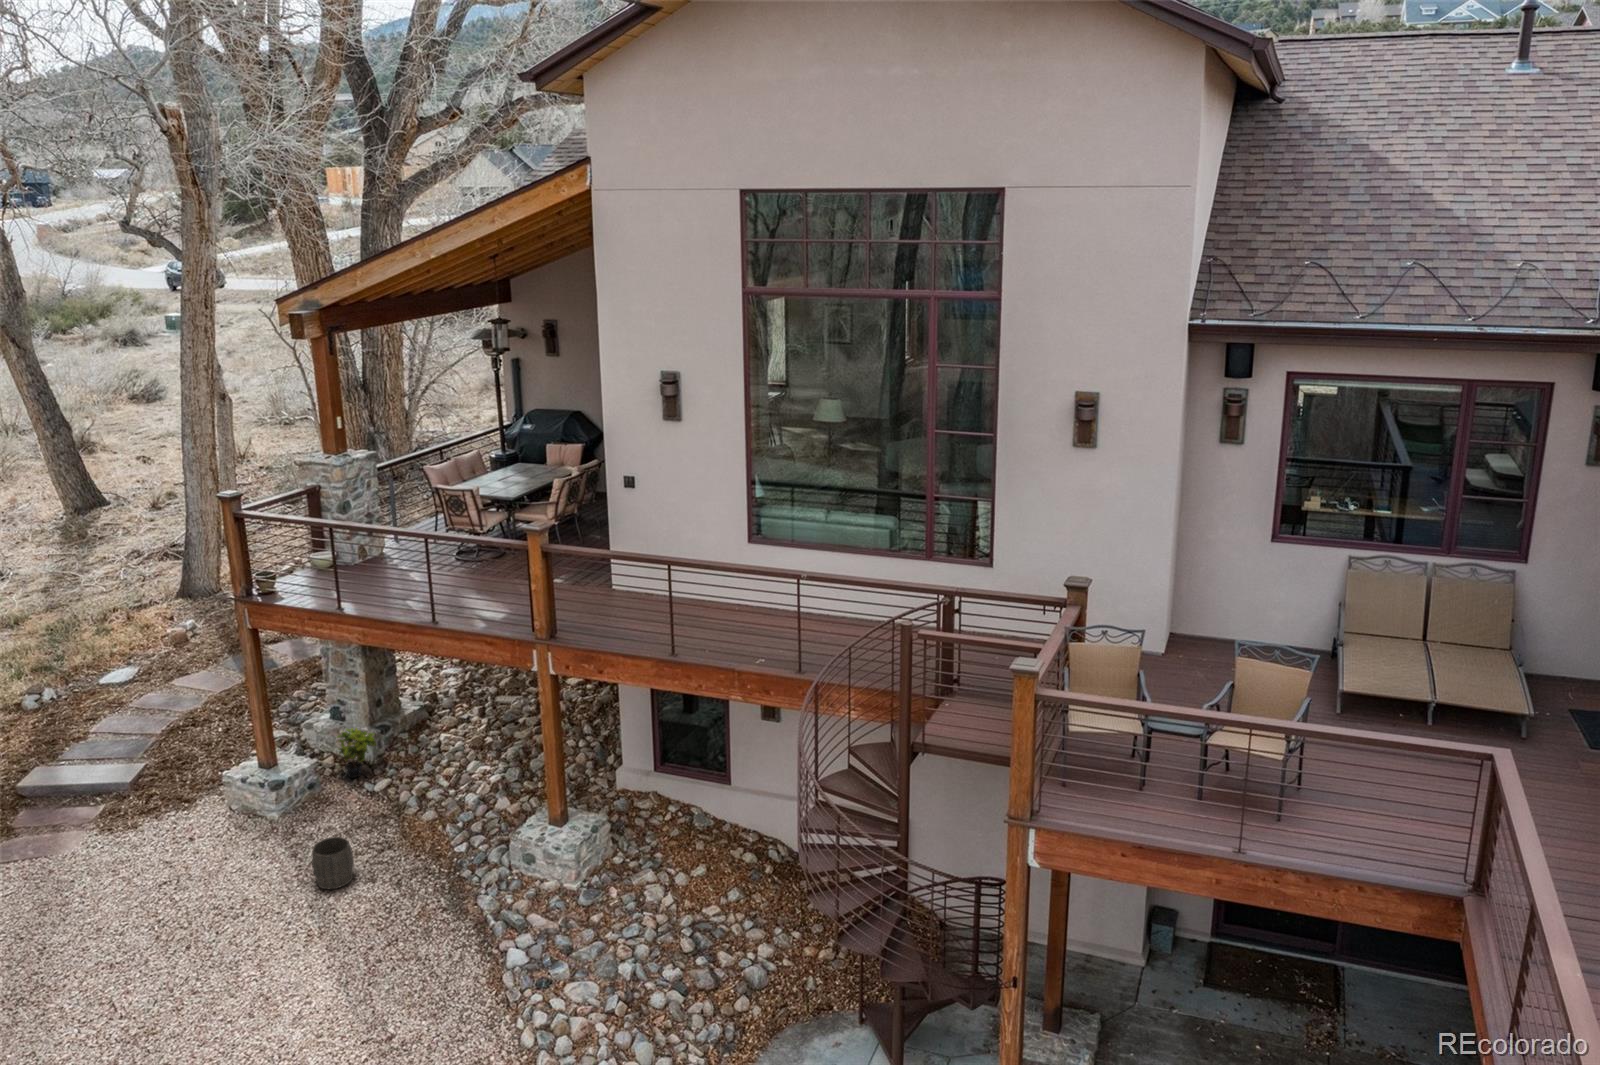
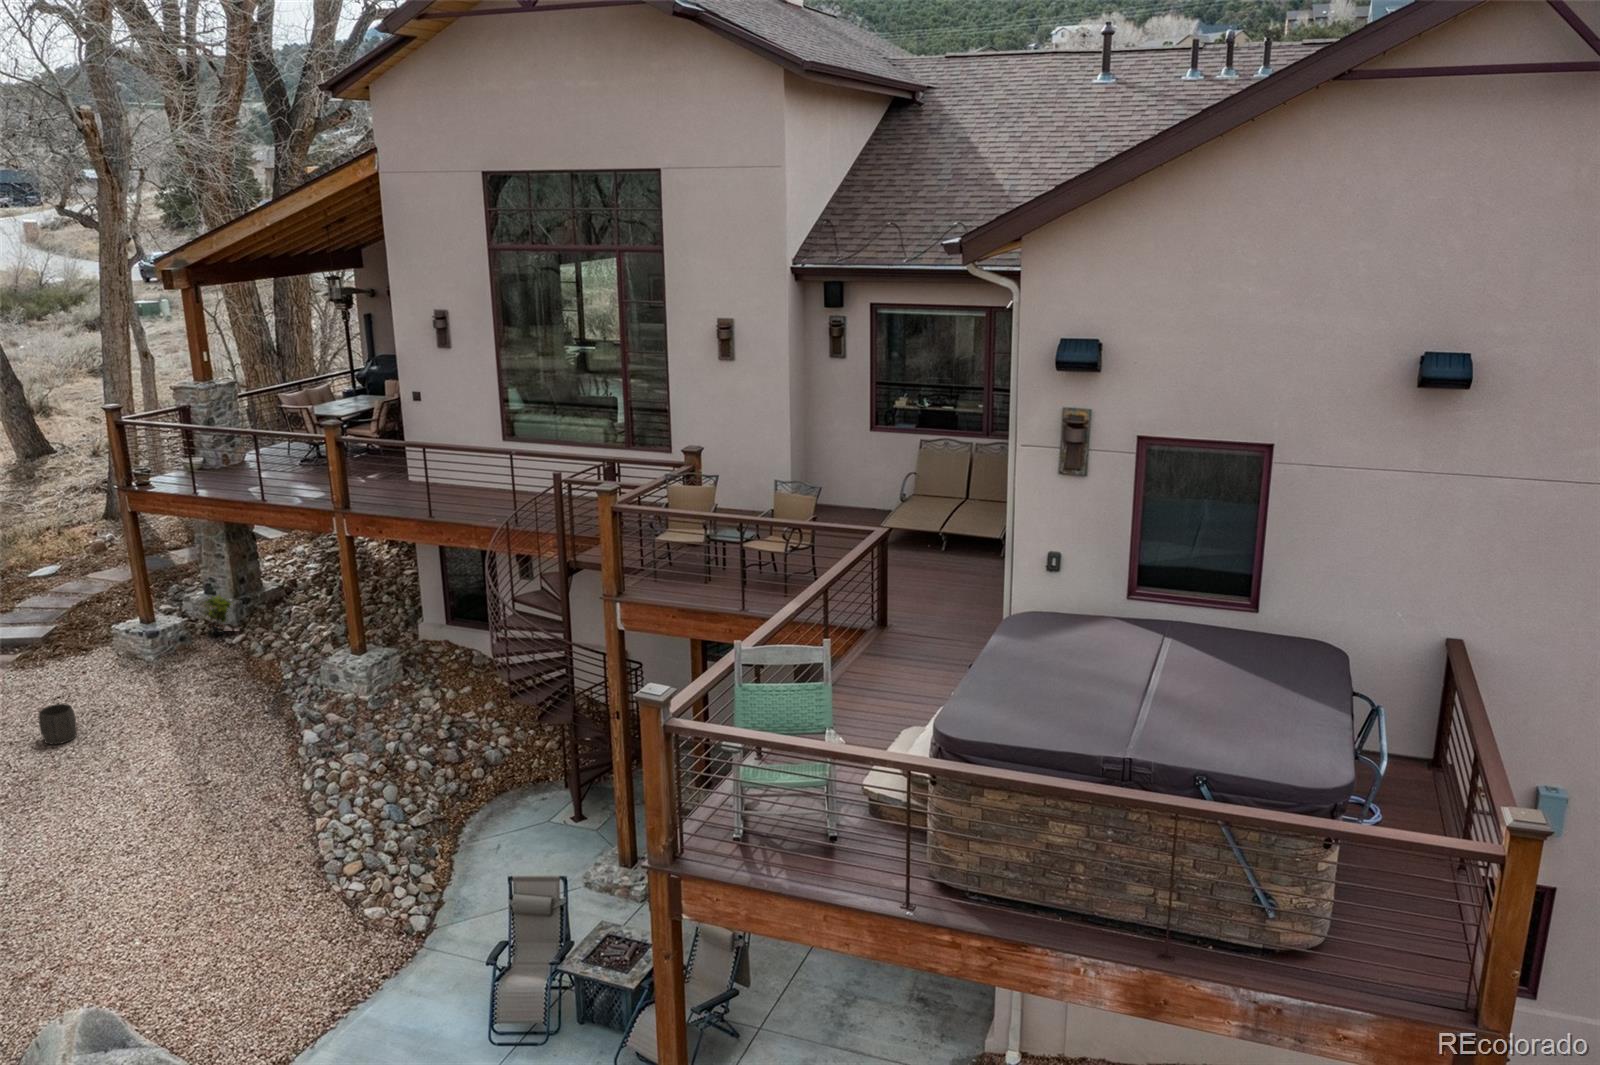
woven basket: present [311,837,354,889] -> present [39,704,76,745]

